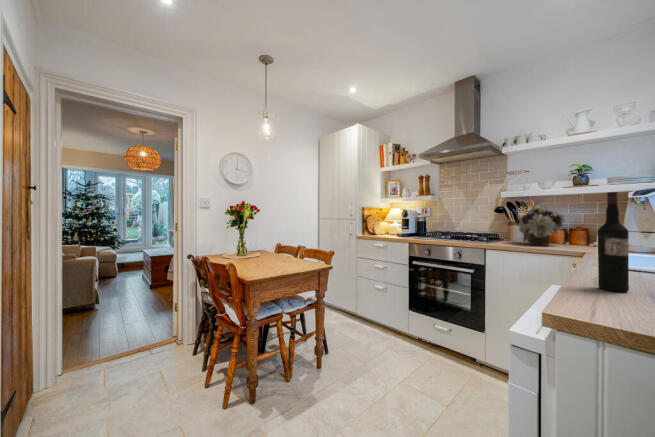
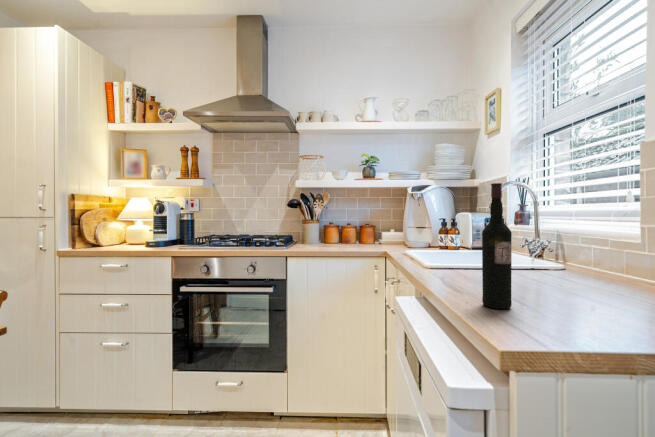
flower arrangement: present [517,205,564,245] -> none [313,198,361,247]

